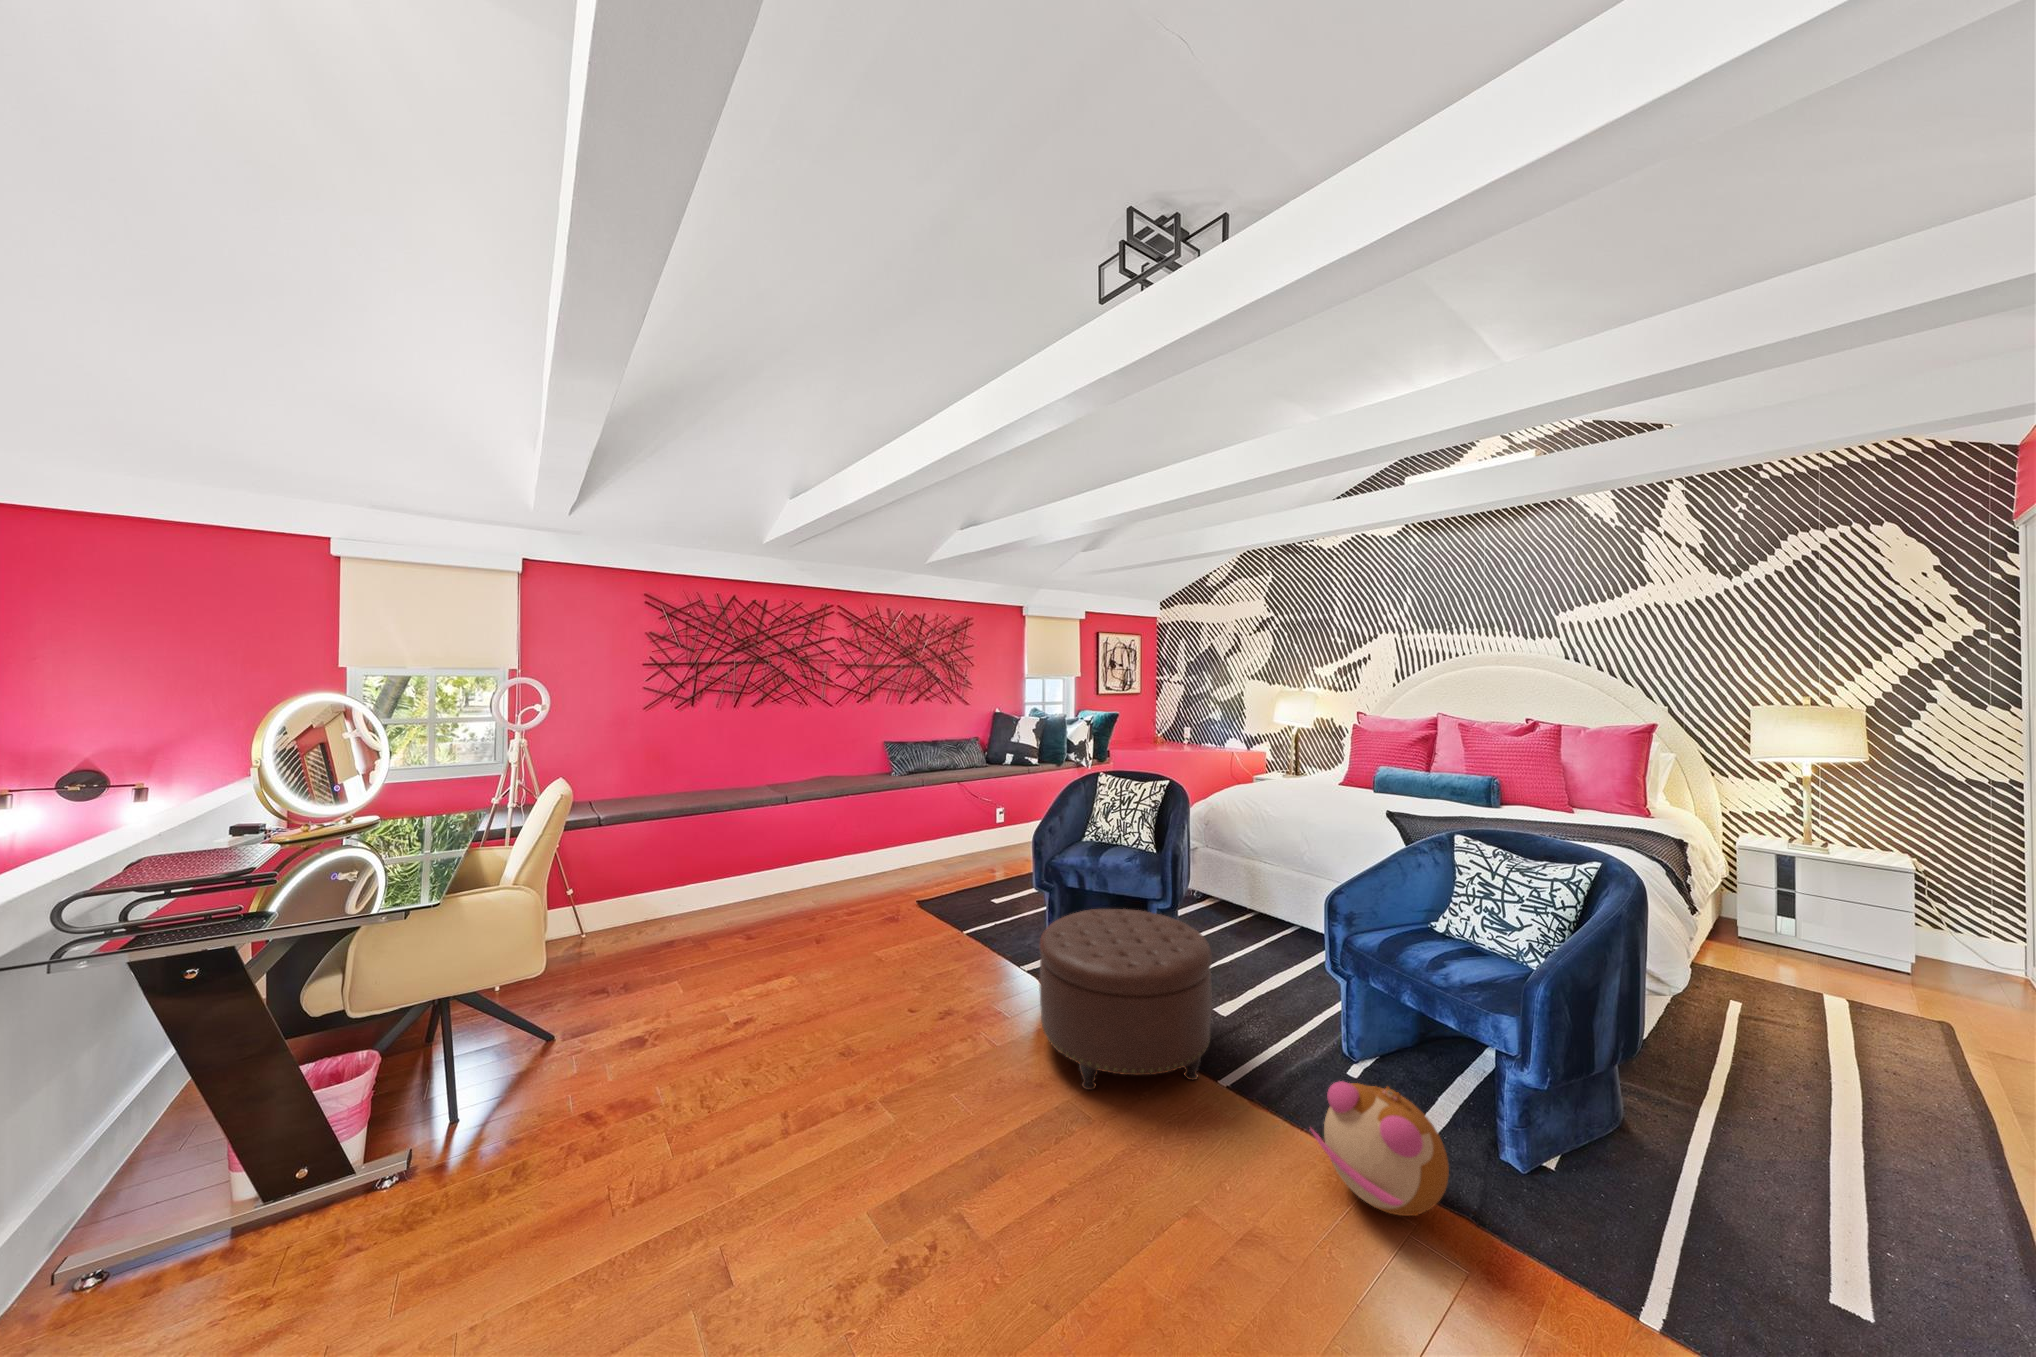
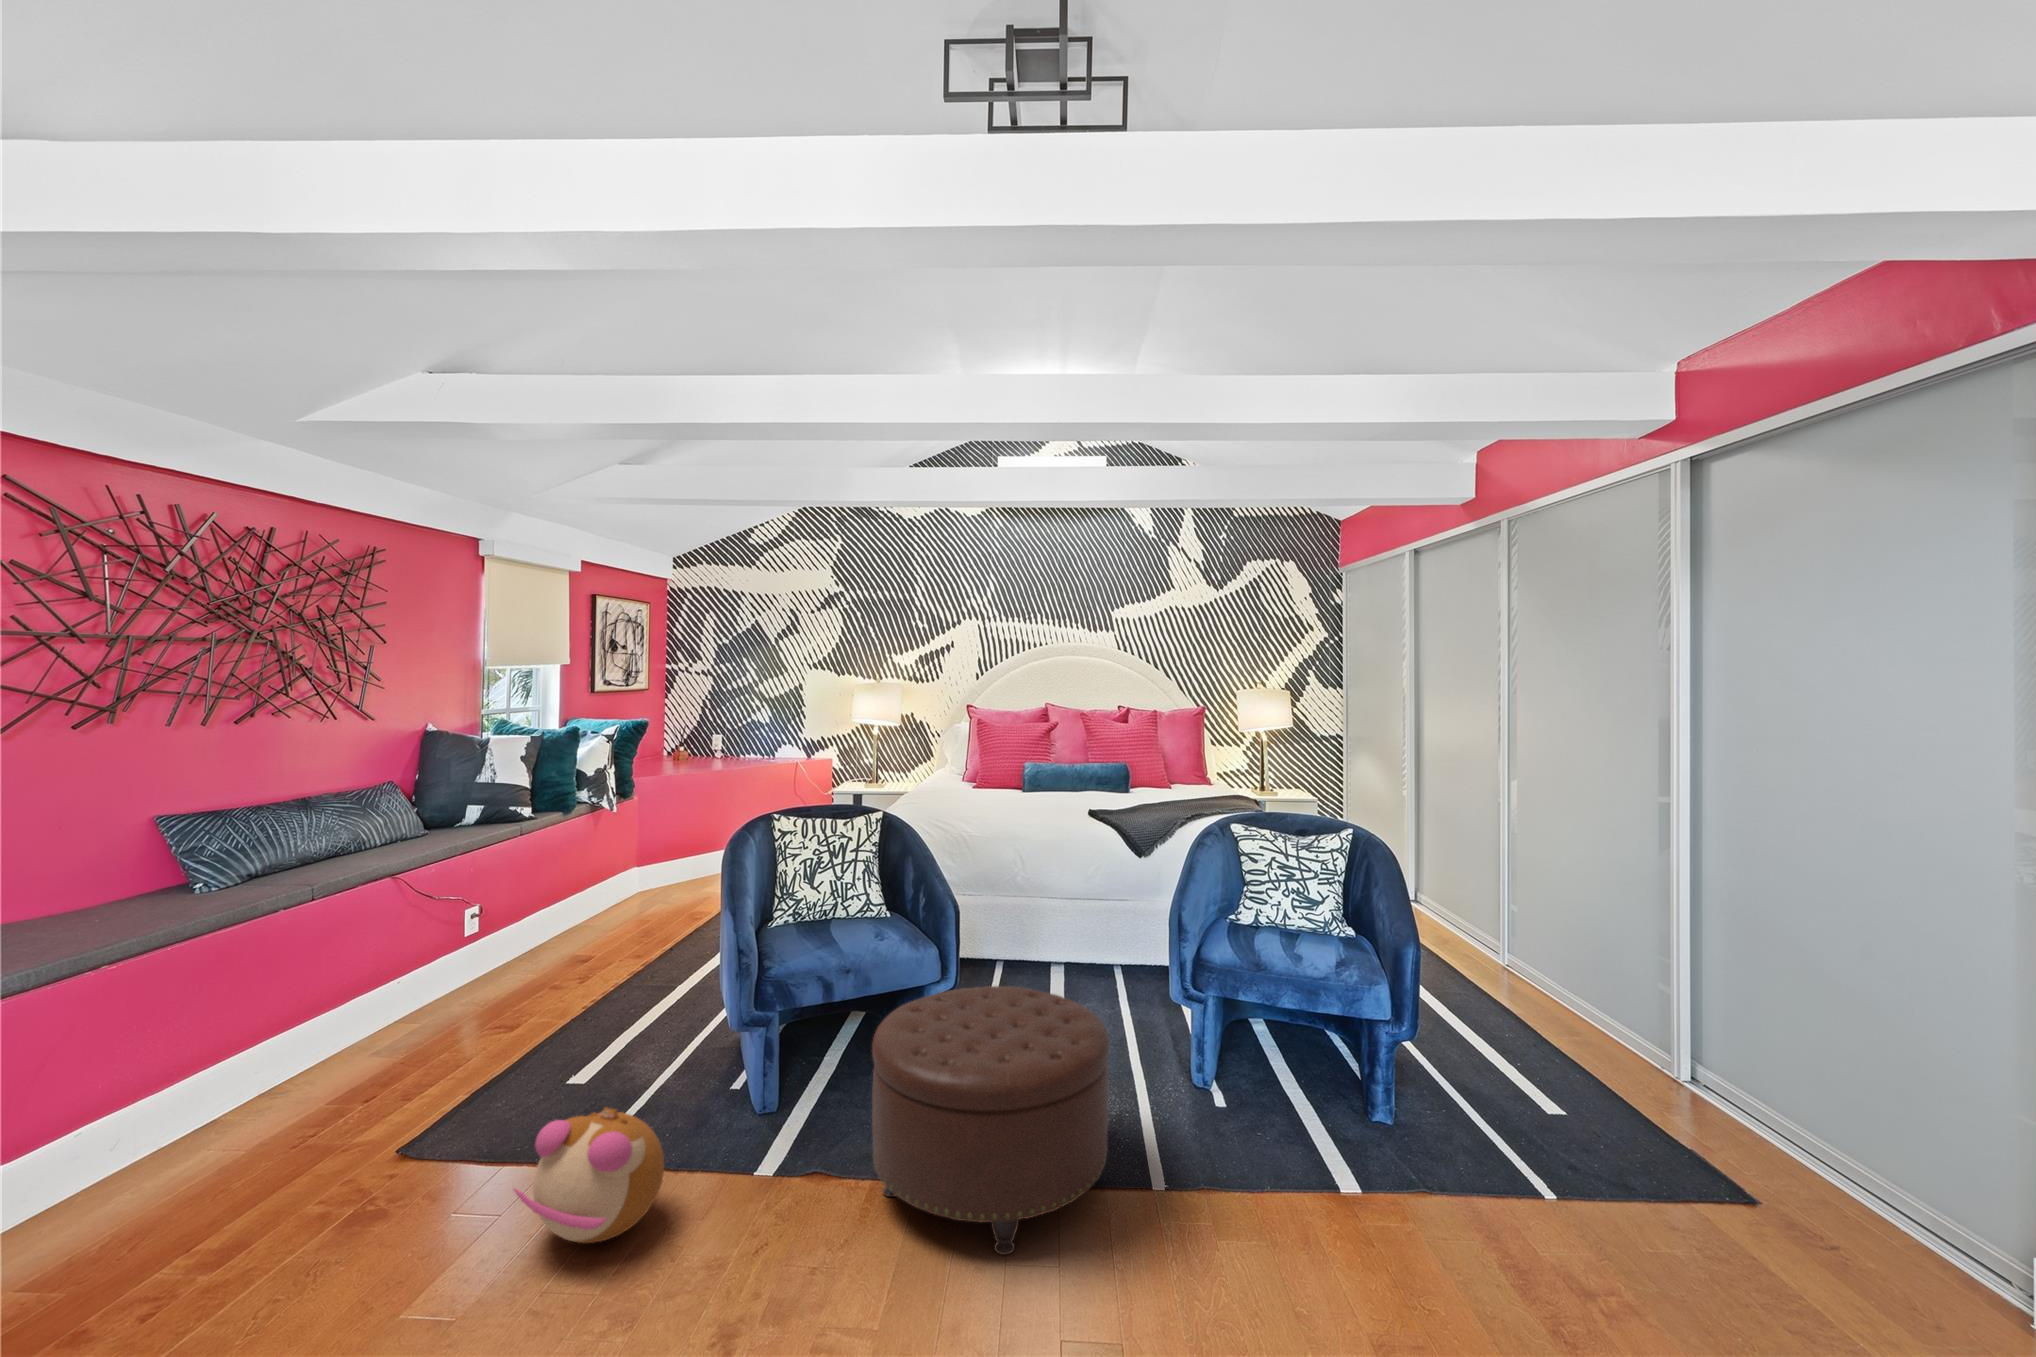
plush toy: present [1311,1081,1449,1216] -> present [514,1107,664,1243]

